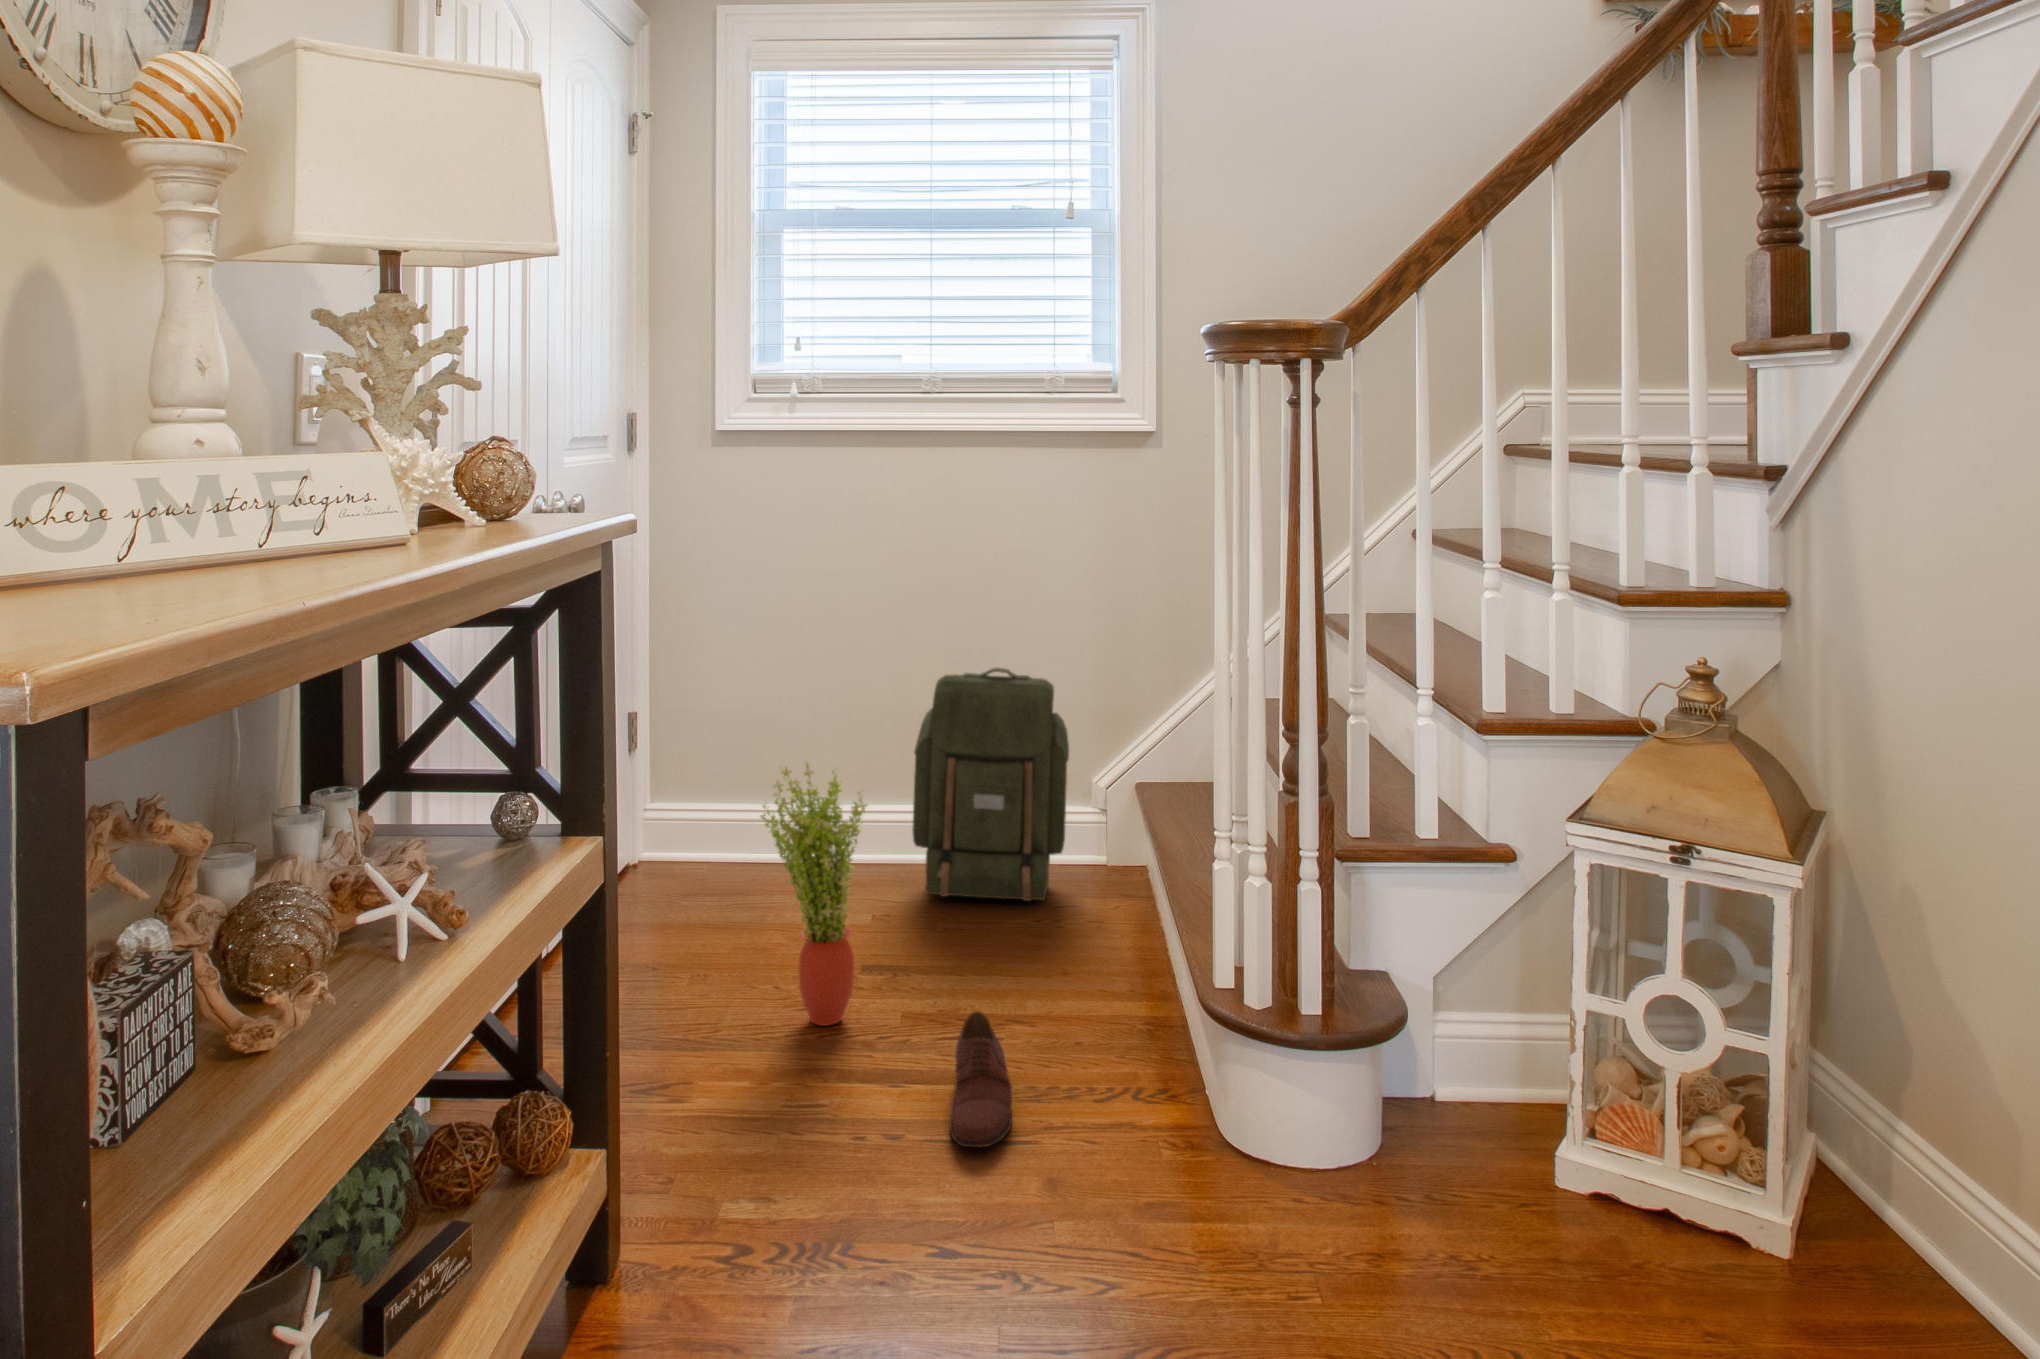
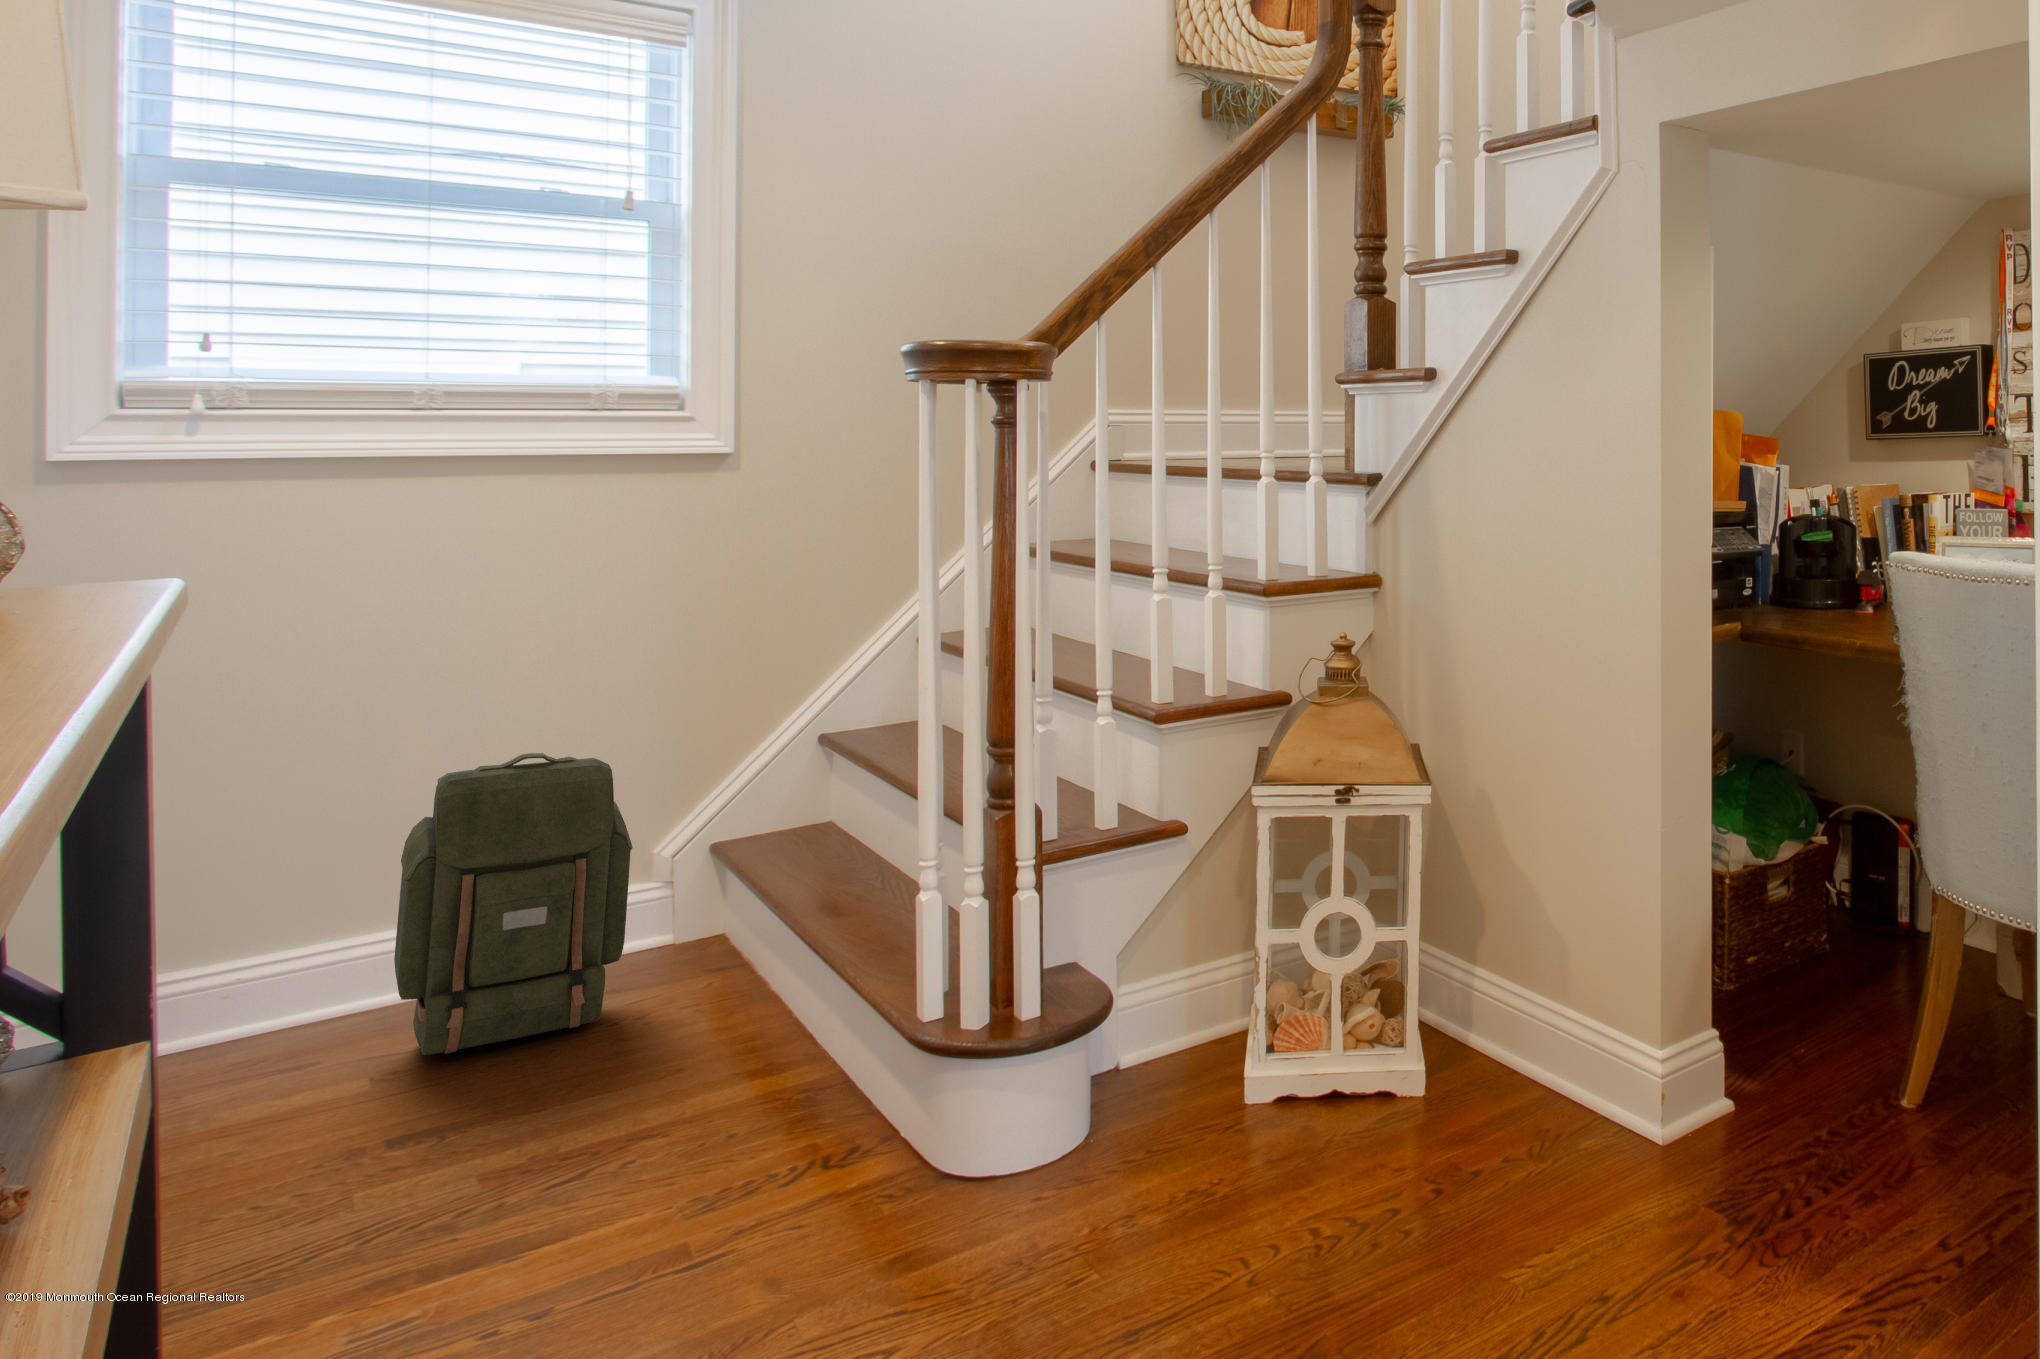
potted plant: present [761,763,867,1026] -> none [244,899,432,1246]
shoe: present [950,1011,1012,1147] -> none [588,1143,690,1290]

